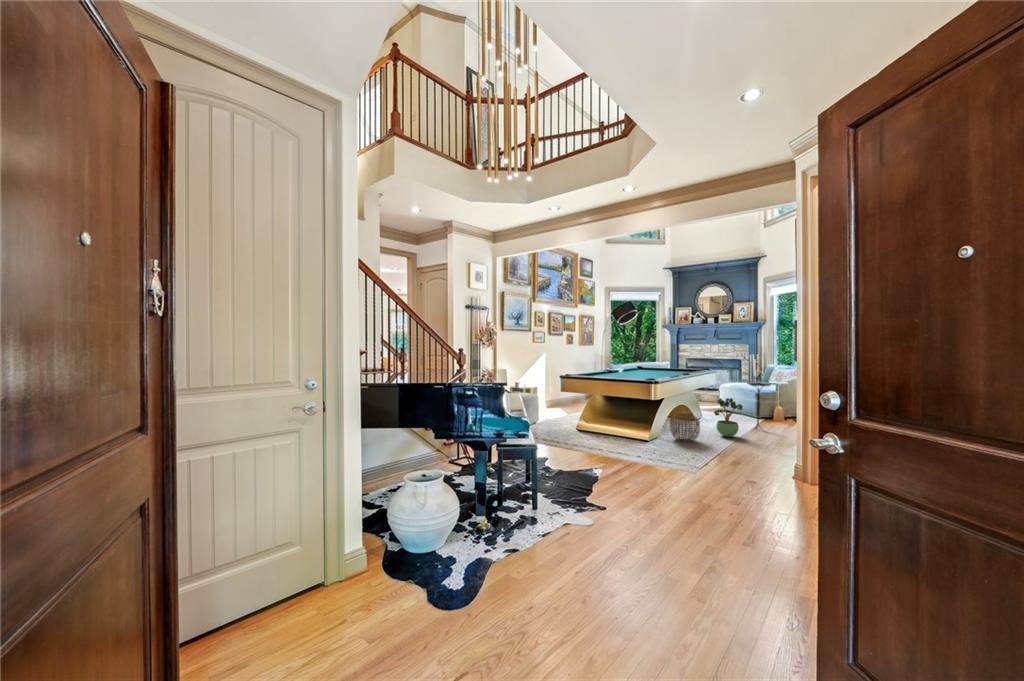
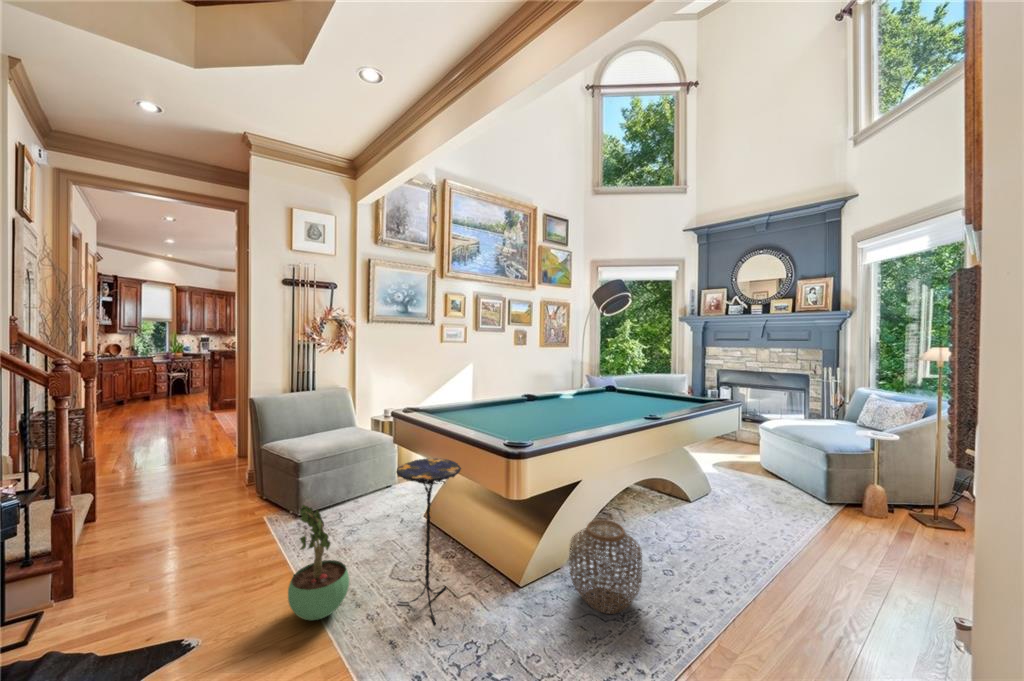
side table: present [747,382,771,429] -> present [397,458,461,624]
potted plant: present [714,398,742,437] -> present [288,505,349,620]

